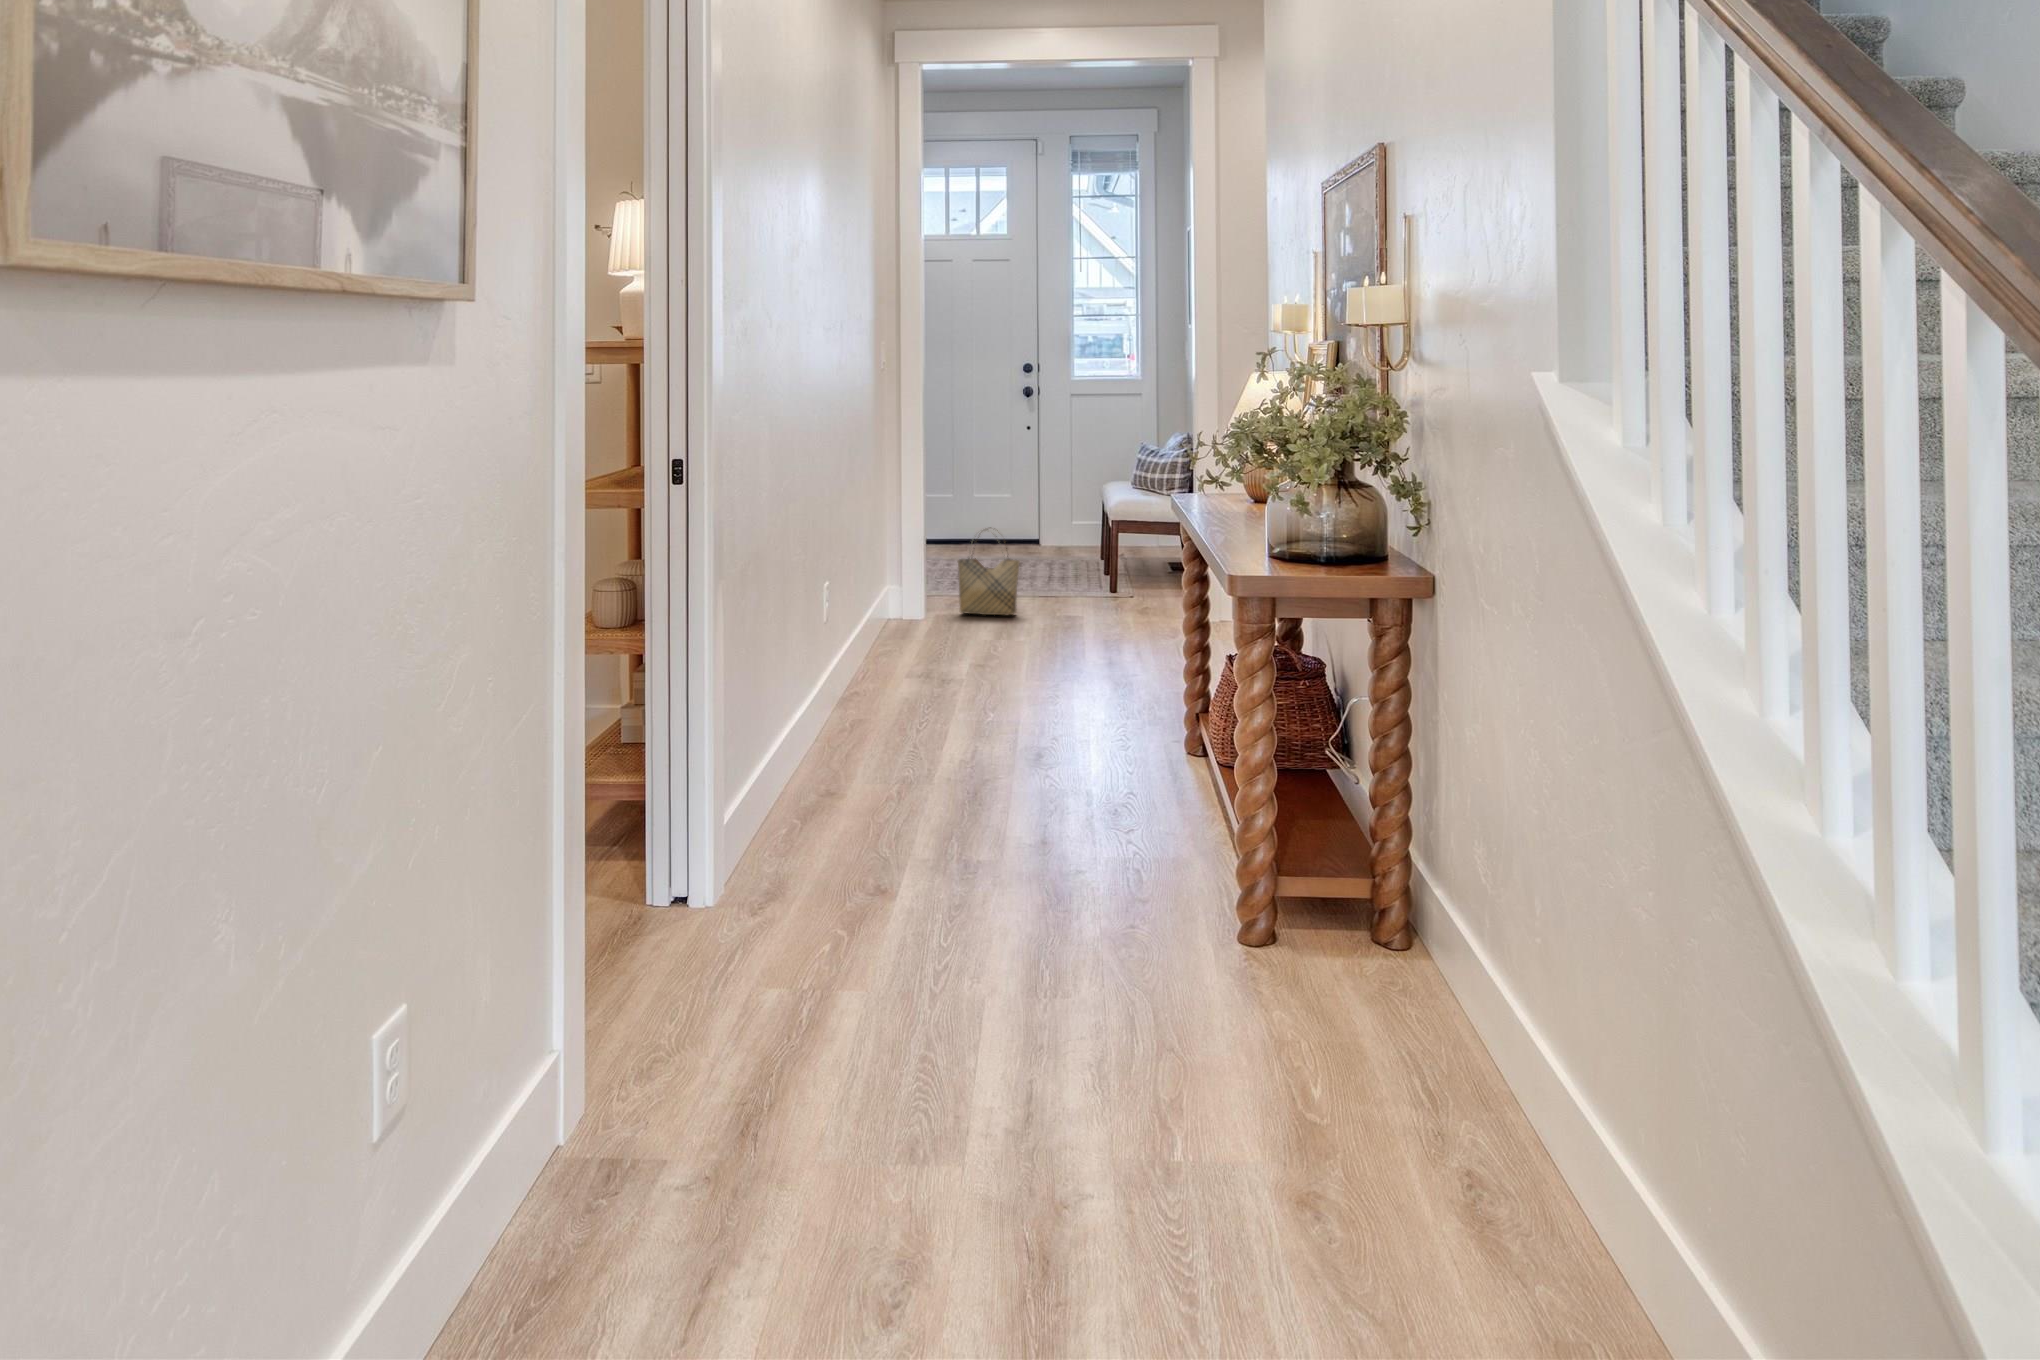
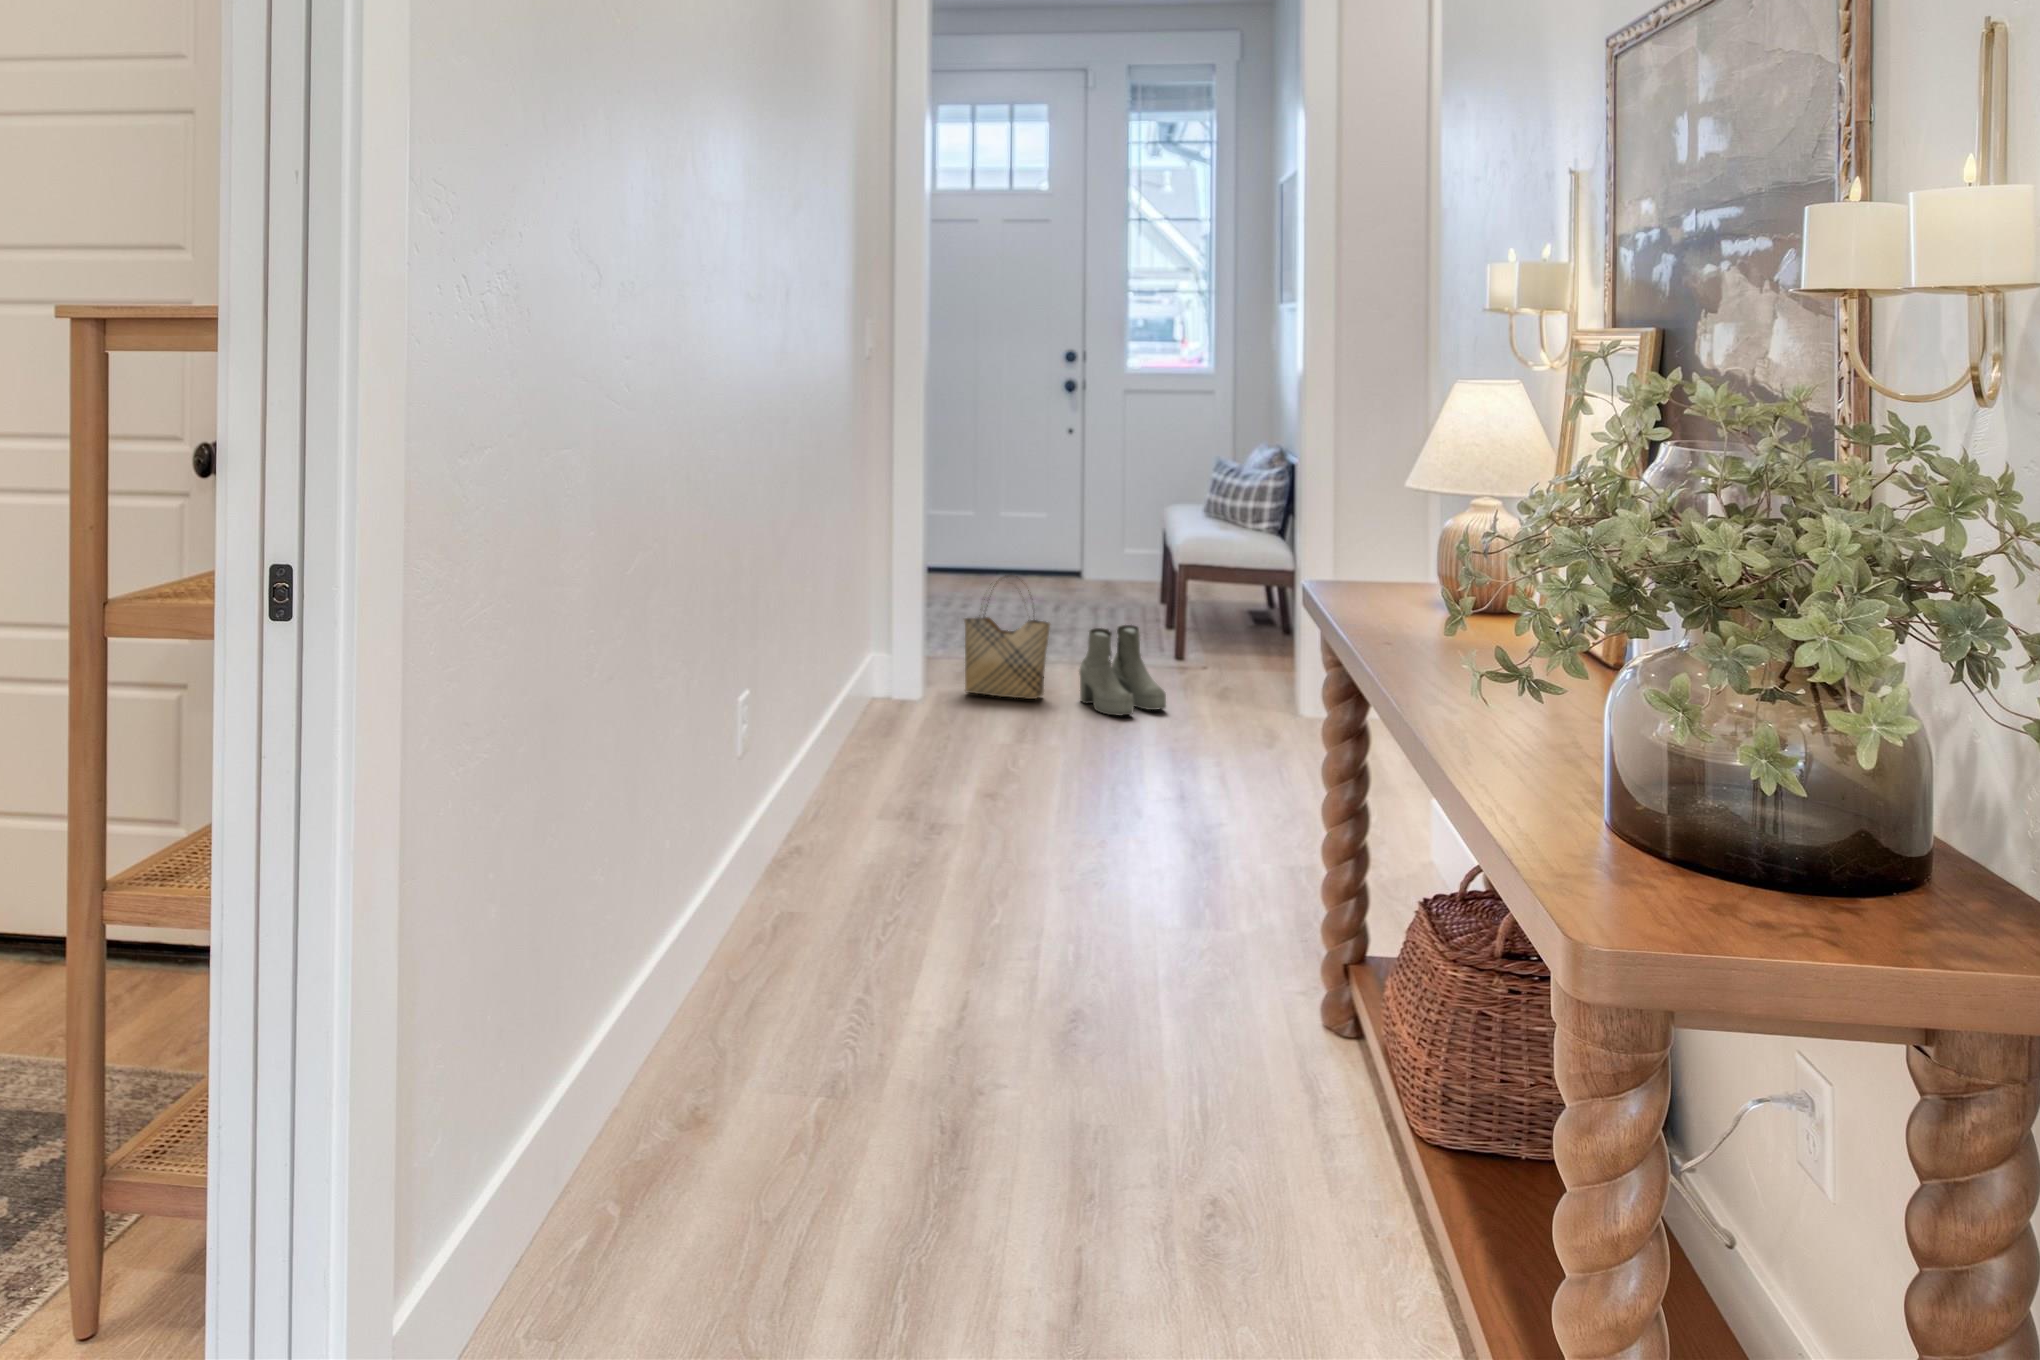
boots: none [1042,560,1104,622] -> present [1079,625,1166,716]

